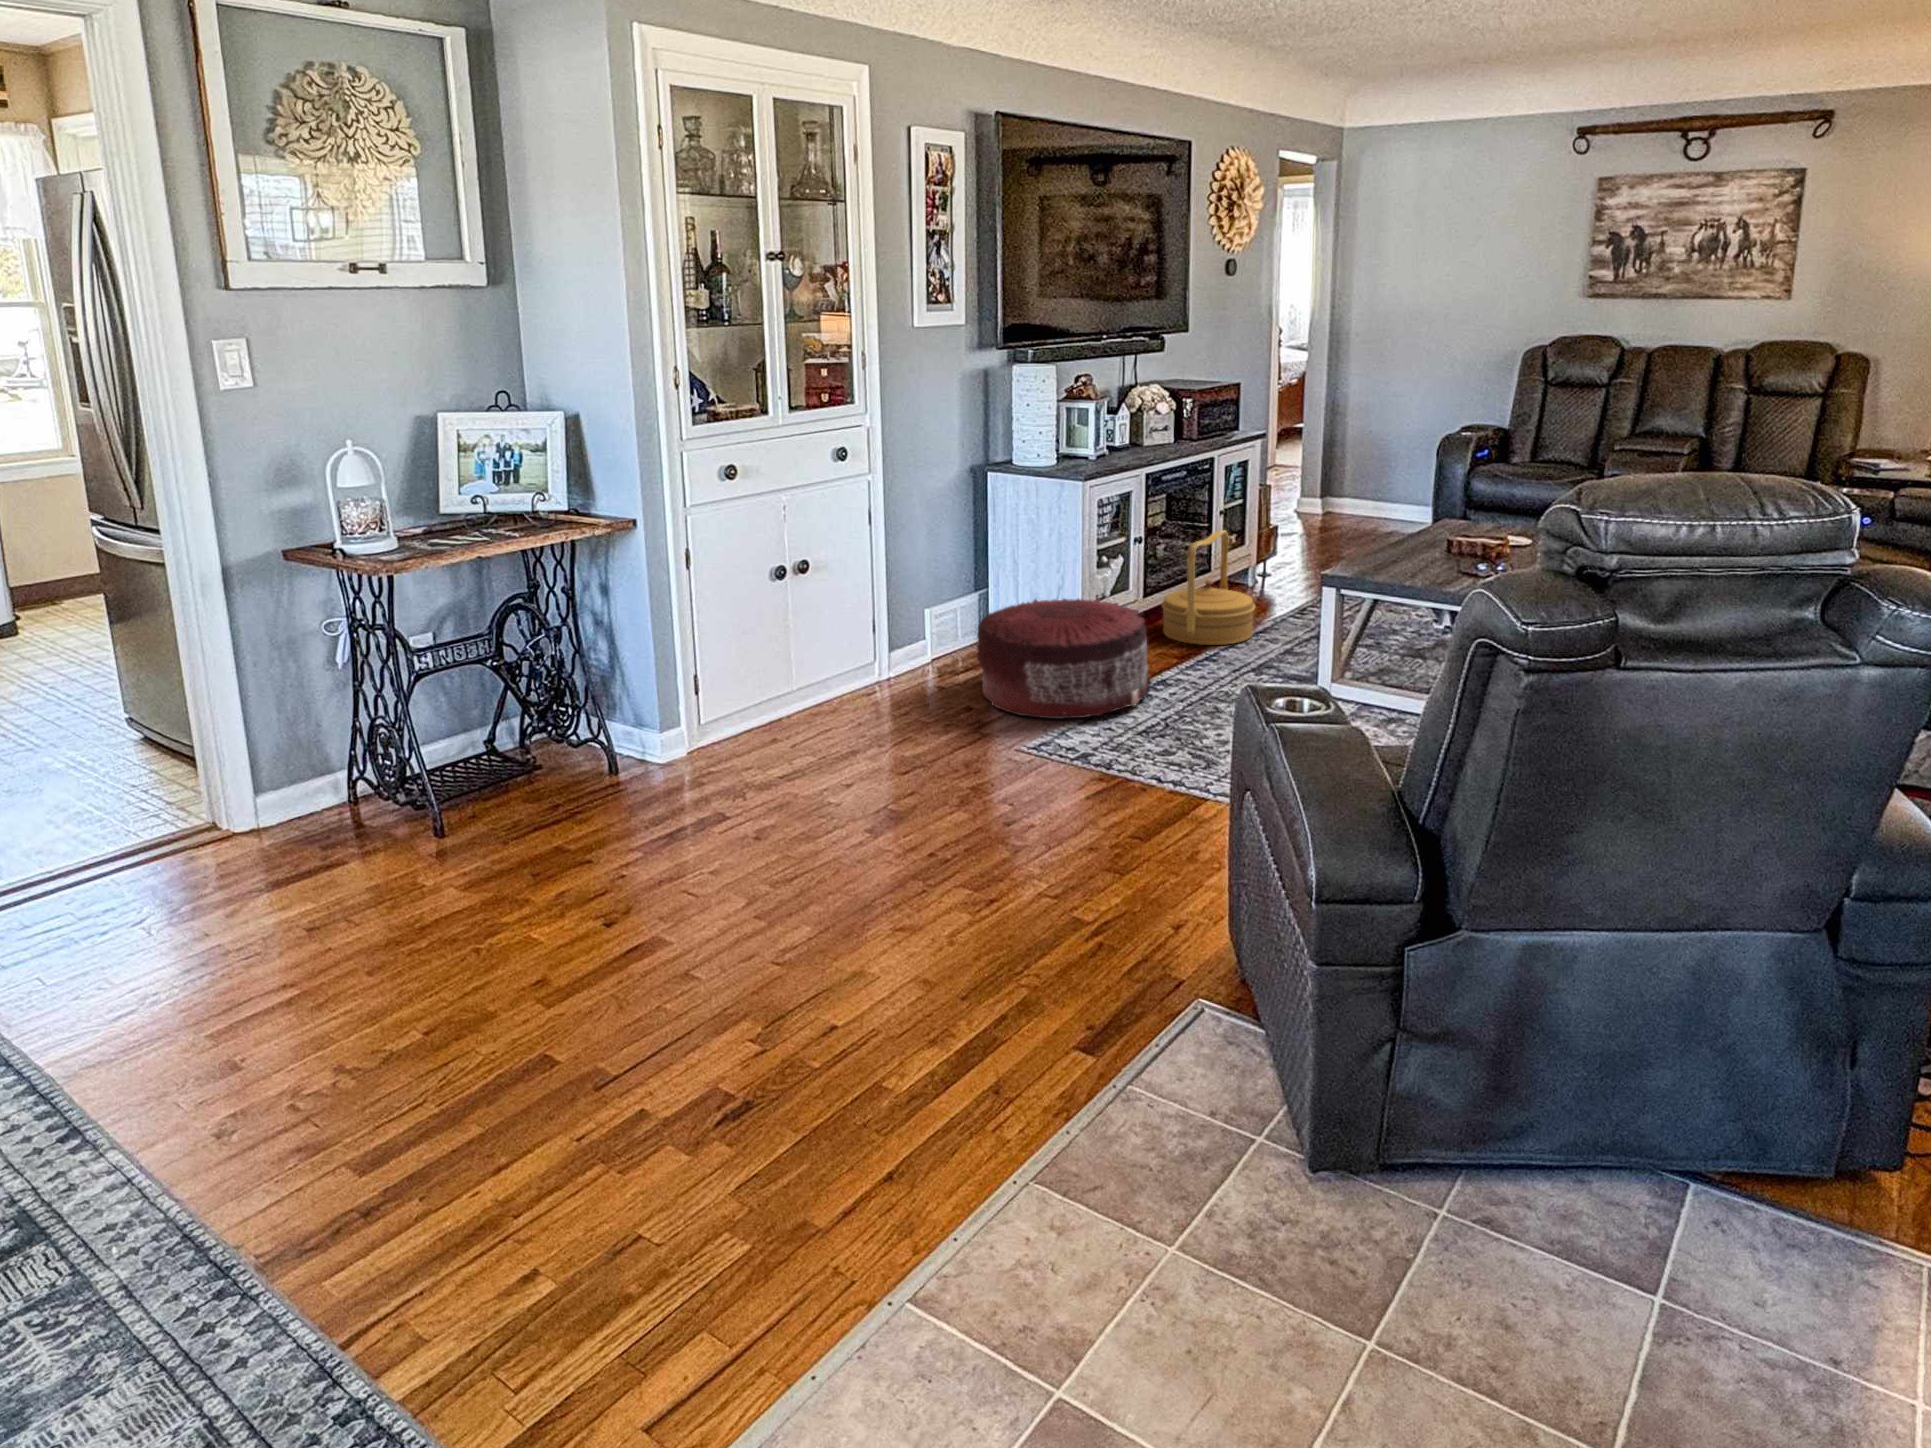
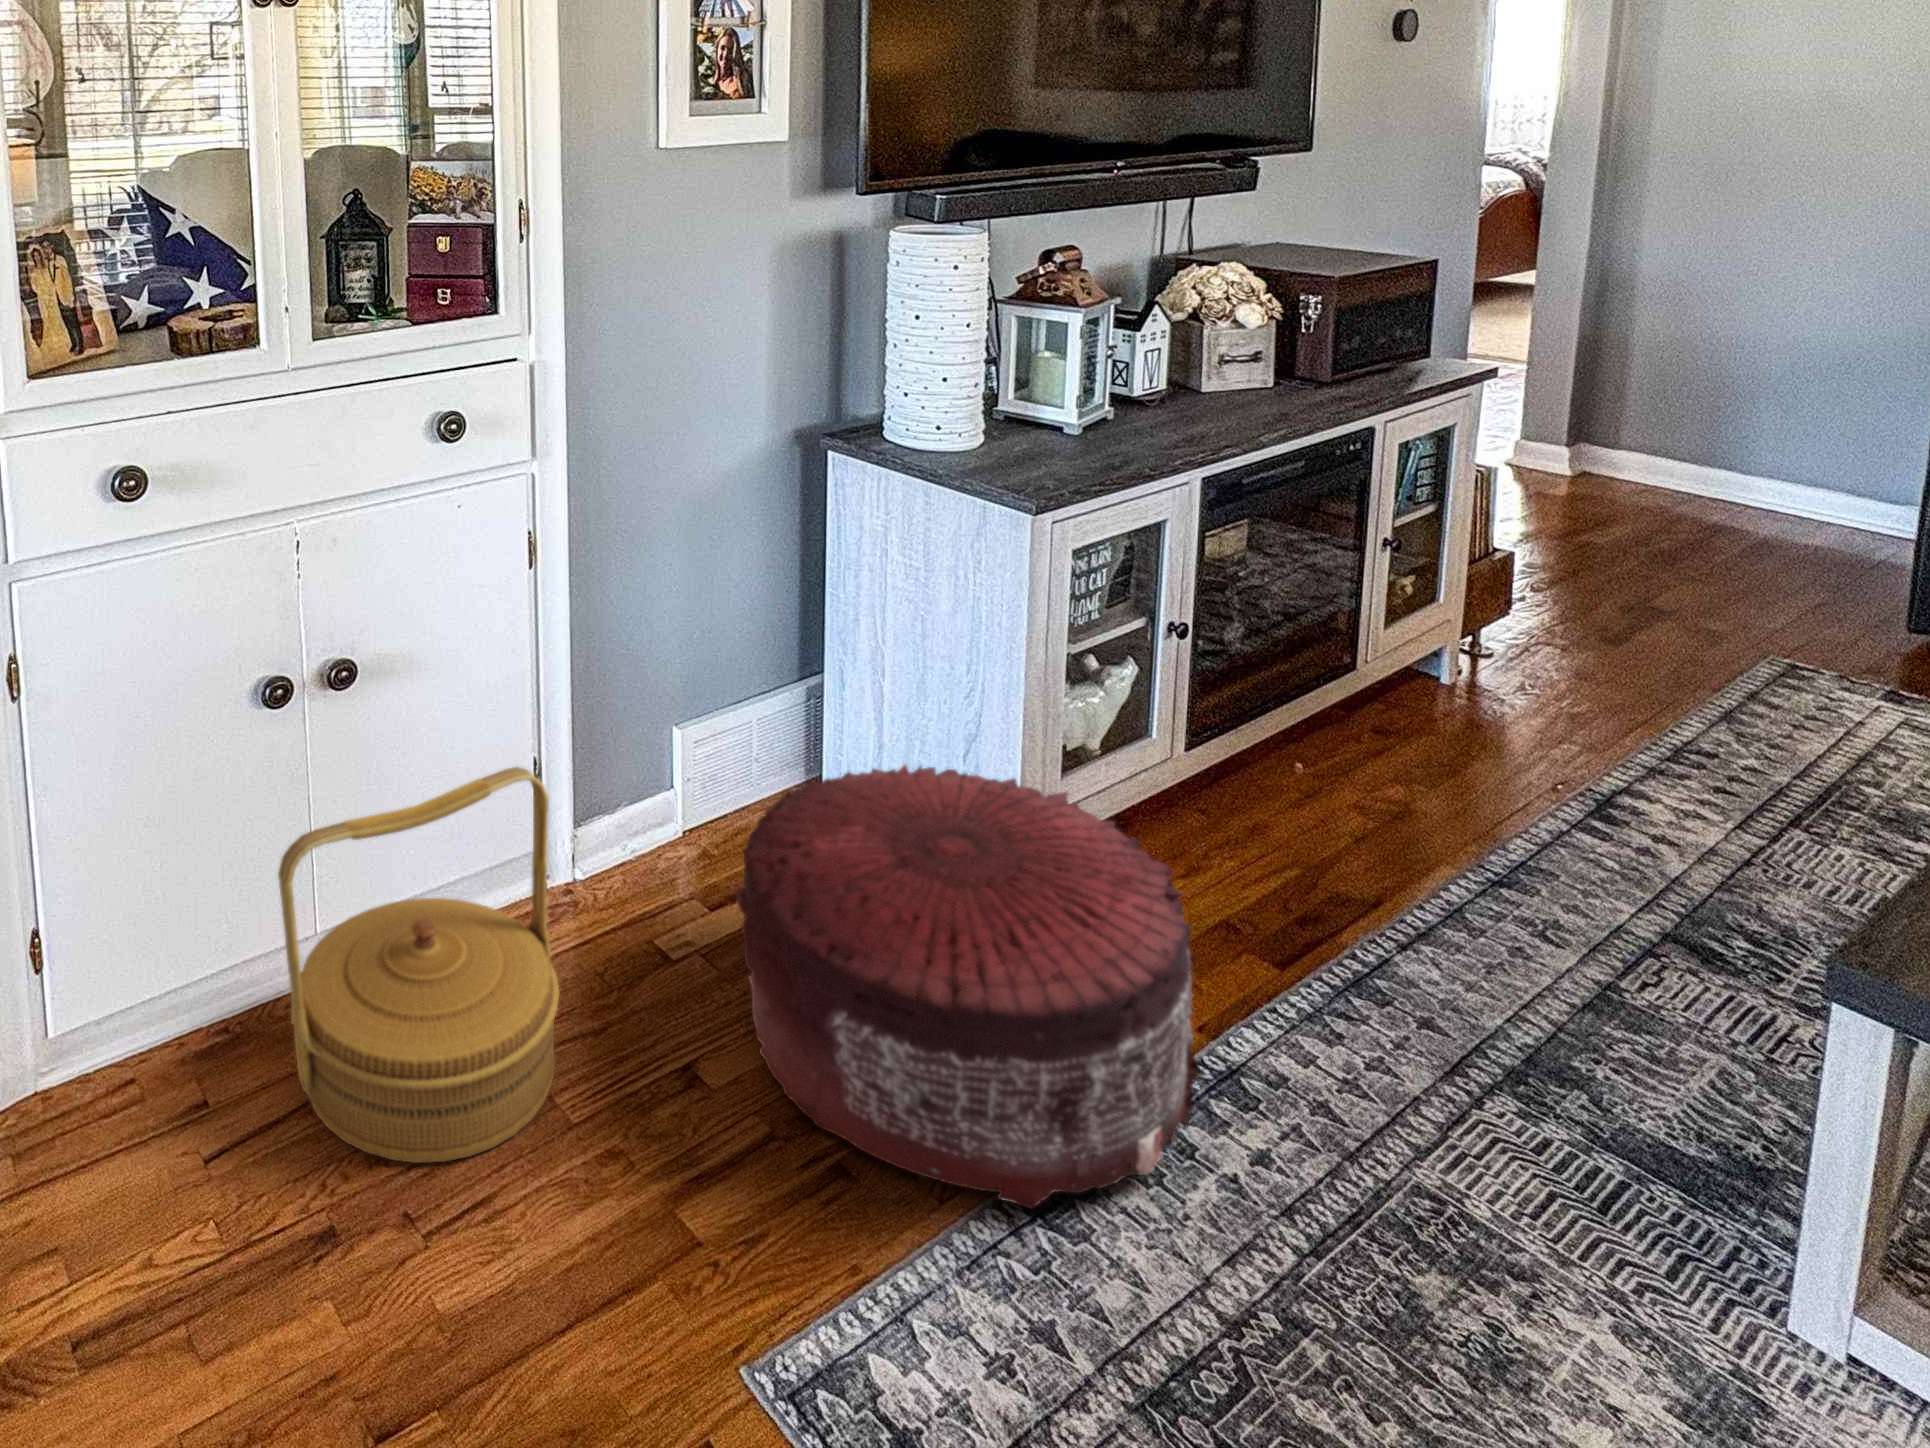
woven basket: present [1162,530,1255,645] -> present [278,767,559,1163]

